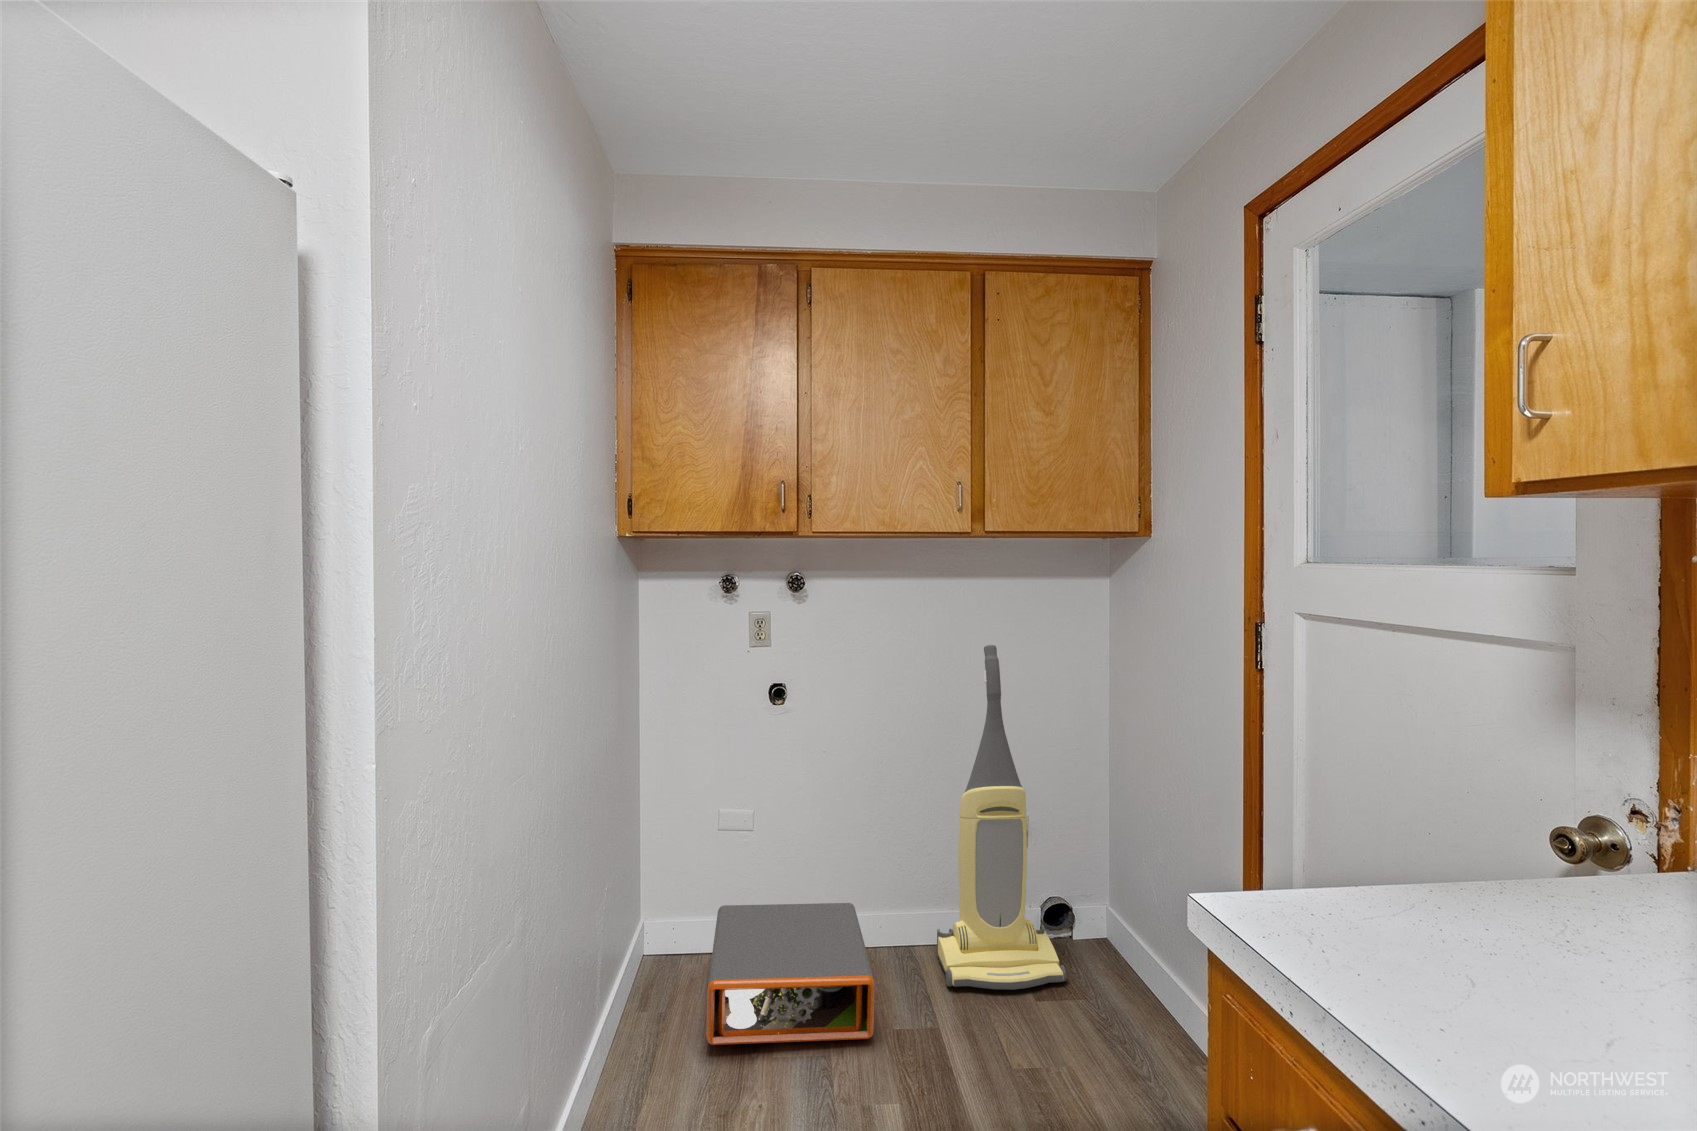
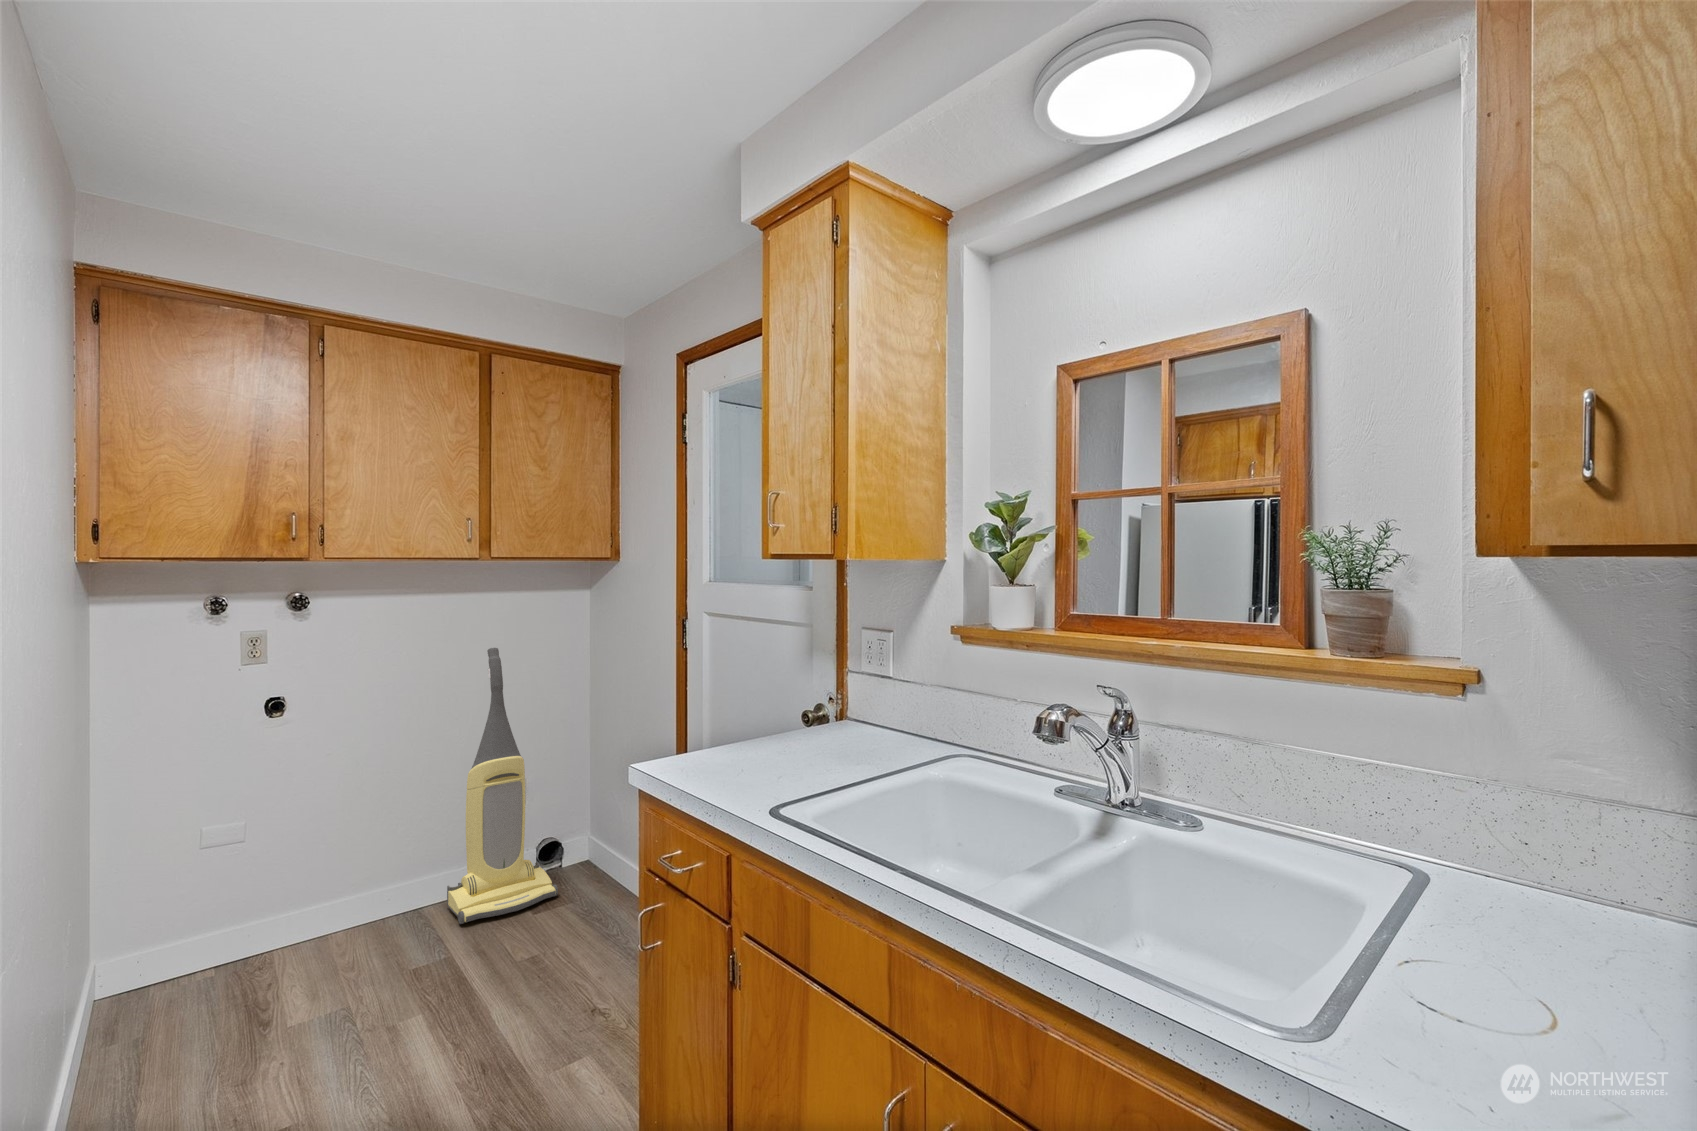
storage box: present [706,903,875,1045] -> none [208,884,400,1028]

